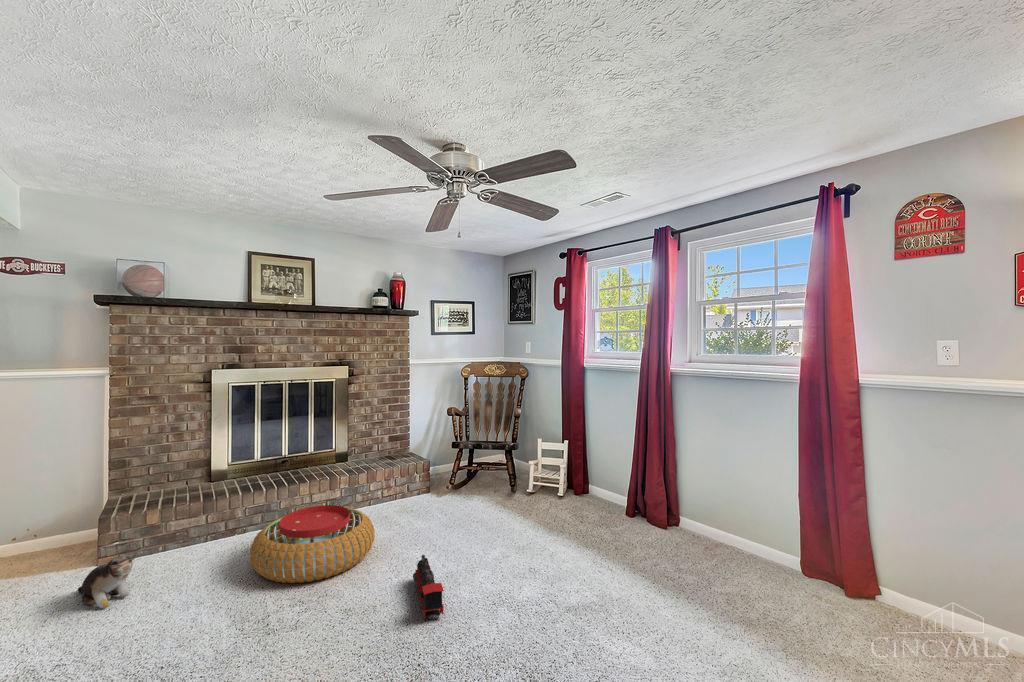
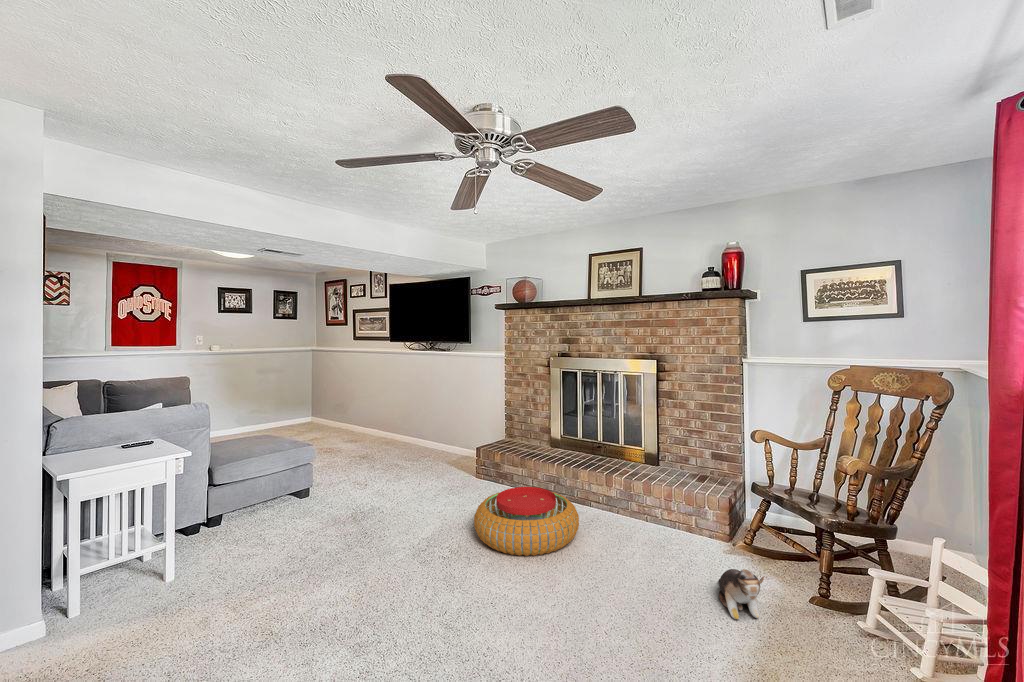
plush toy: present [78,553,136,609] -> present [719,569,764,620]
toy train: present [413,555,444,618] -> none [444,574,528,634]

